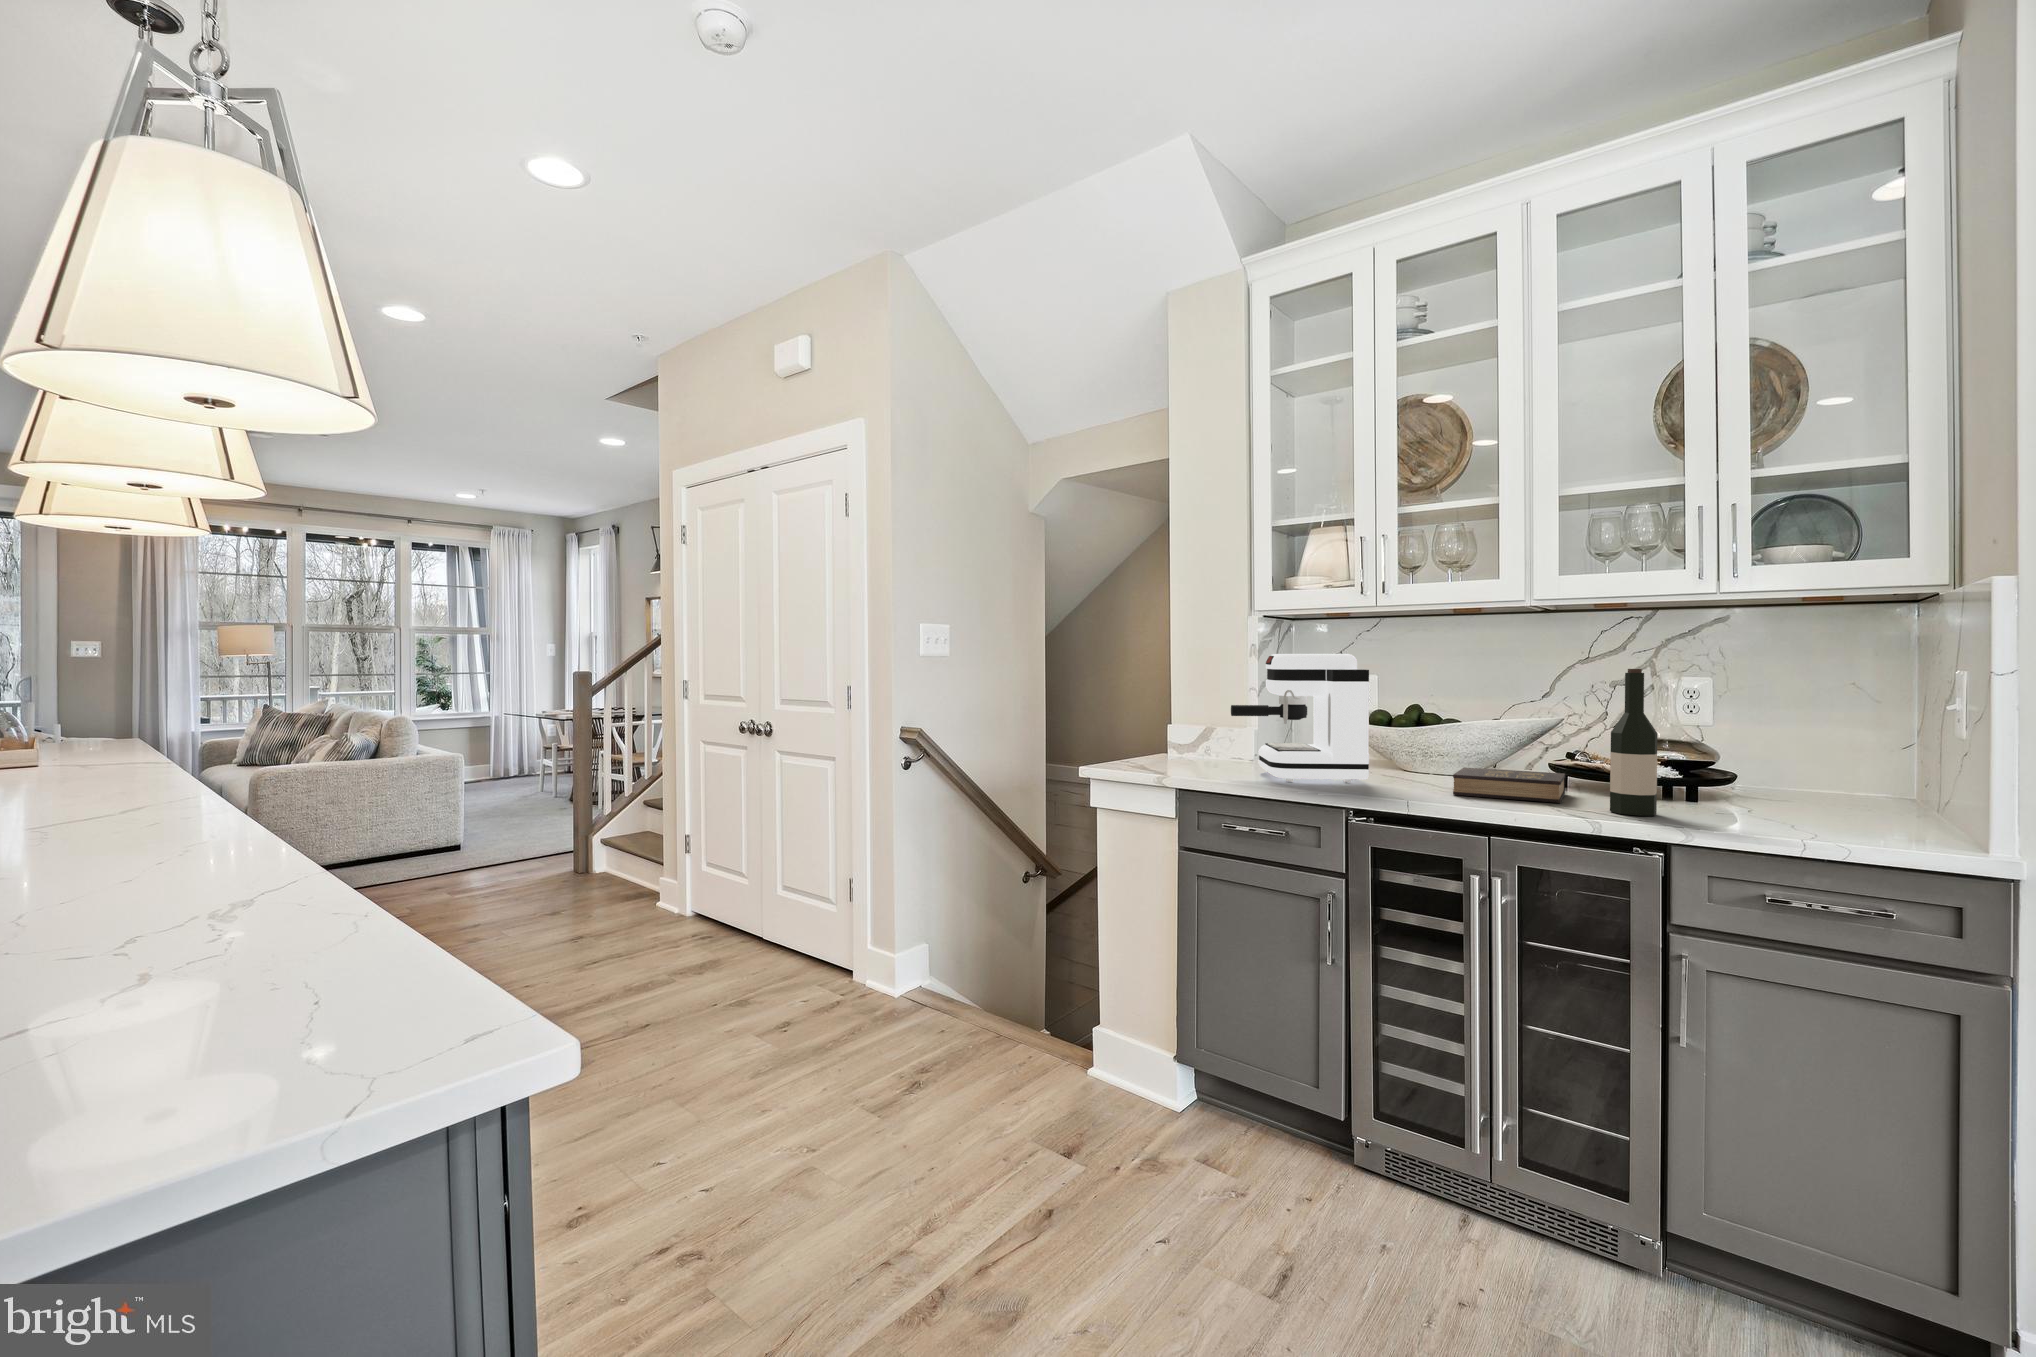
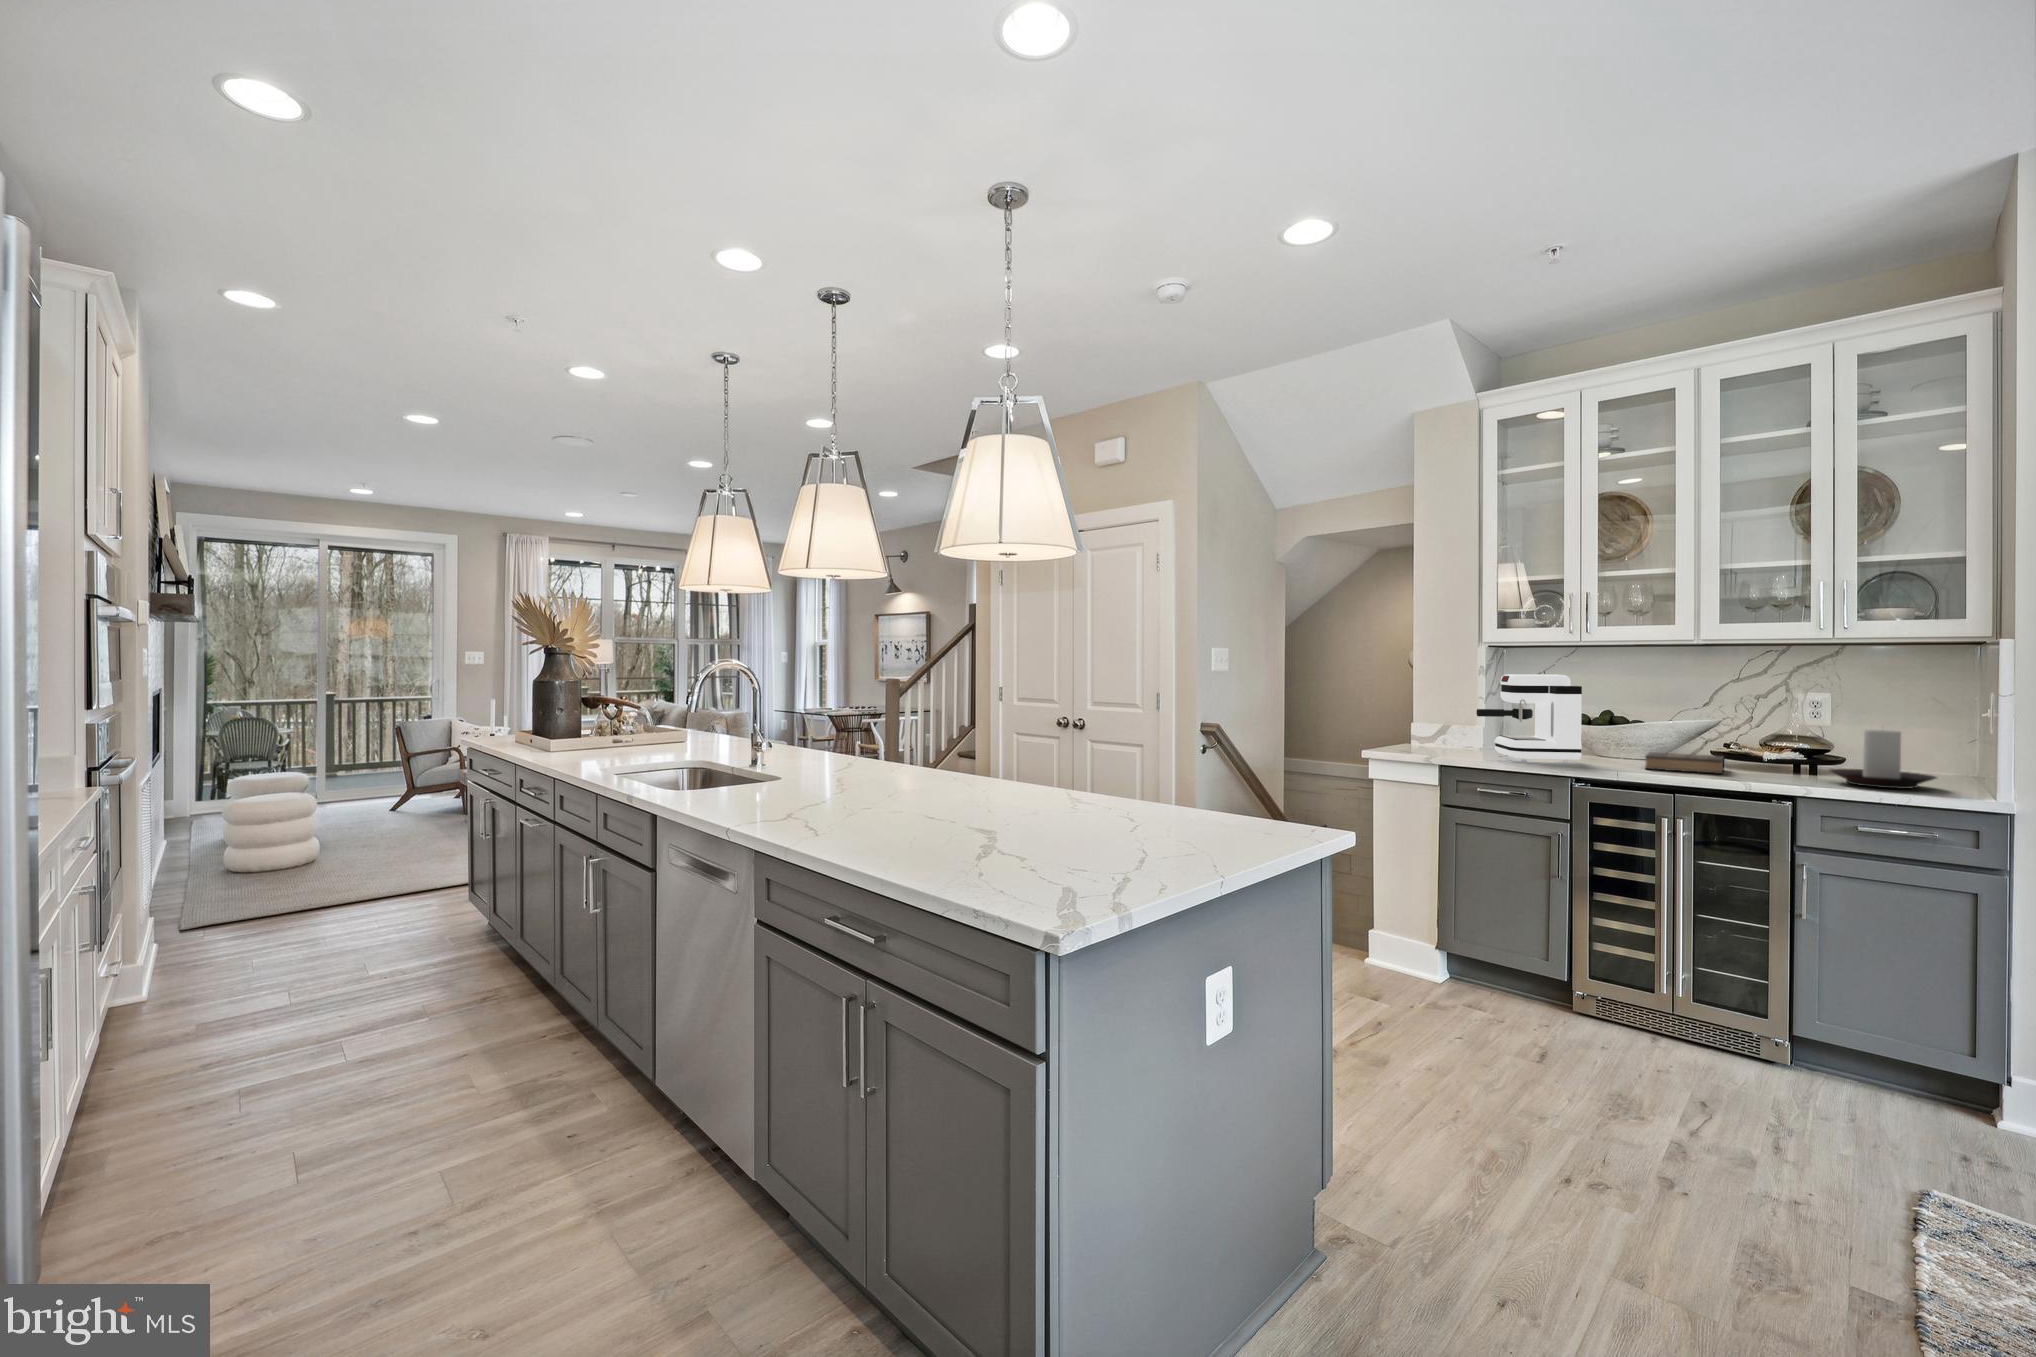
wine bottle: present [1610,669,1657,816] -> none [1757,689,1790,781]
candle holder: none [1713,727,1880,828] -> present [1830,729,1937,789]

